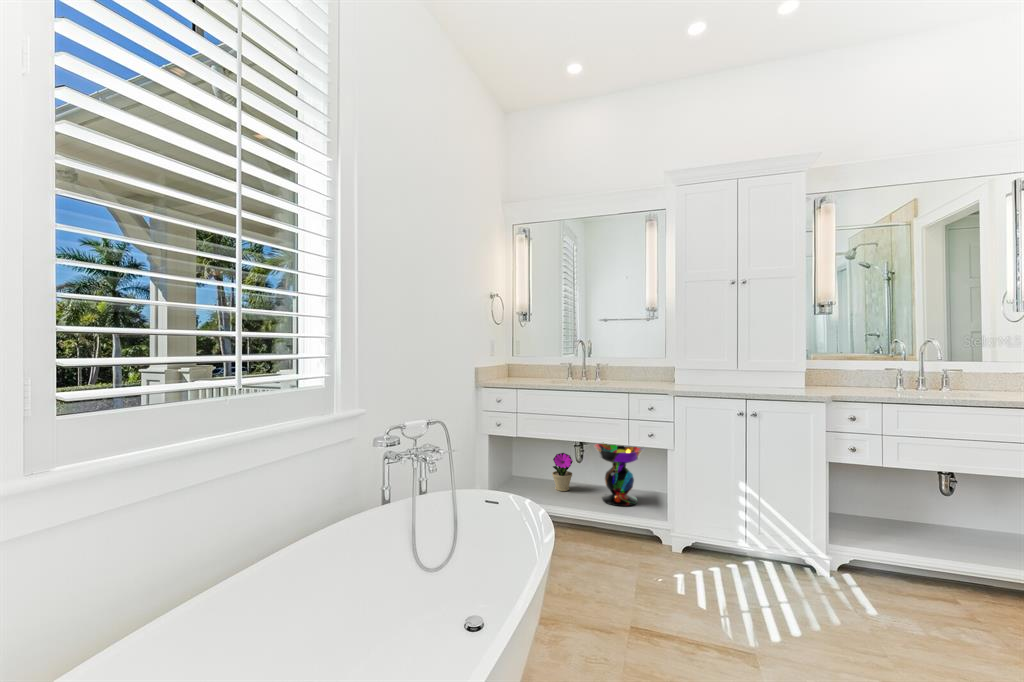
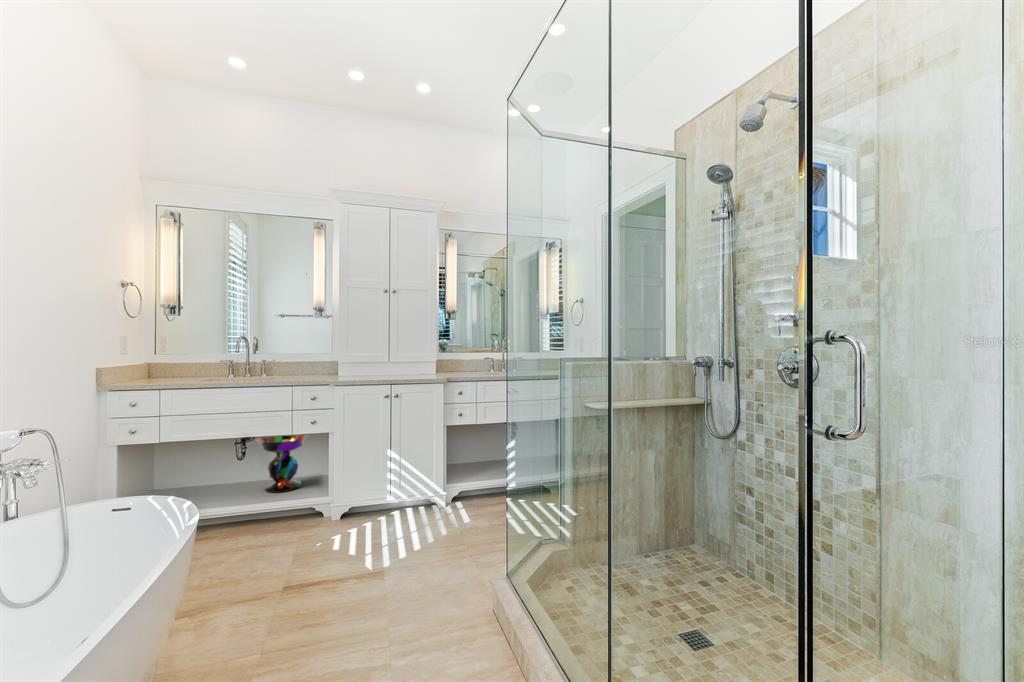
flower pot: present [552,453,573,491] -> none [207,451,232,491]

